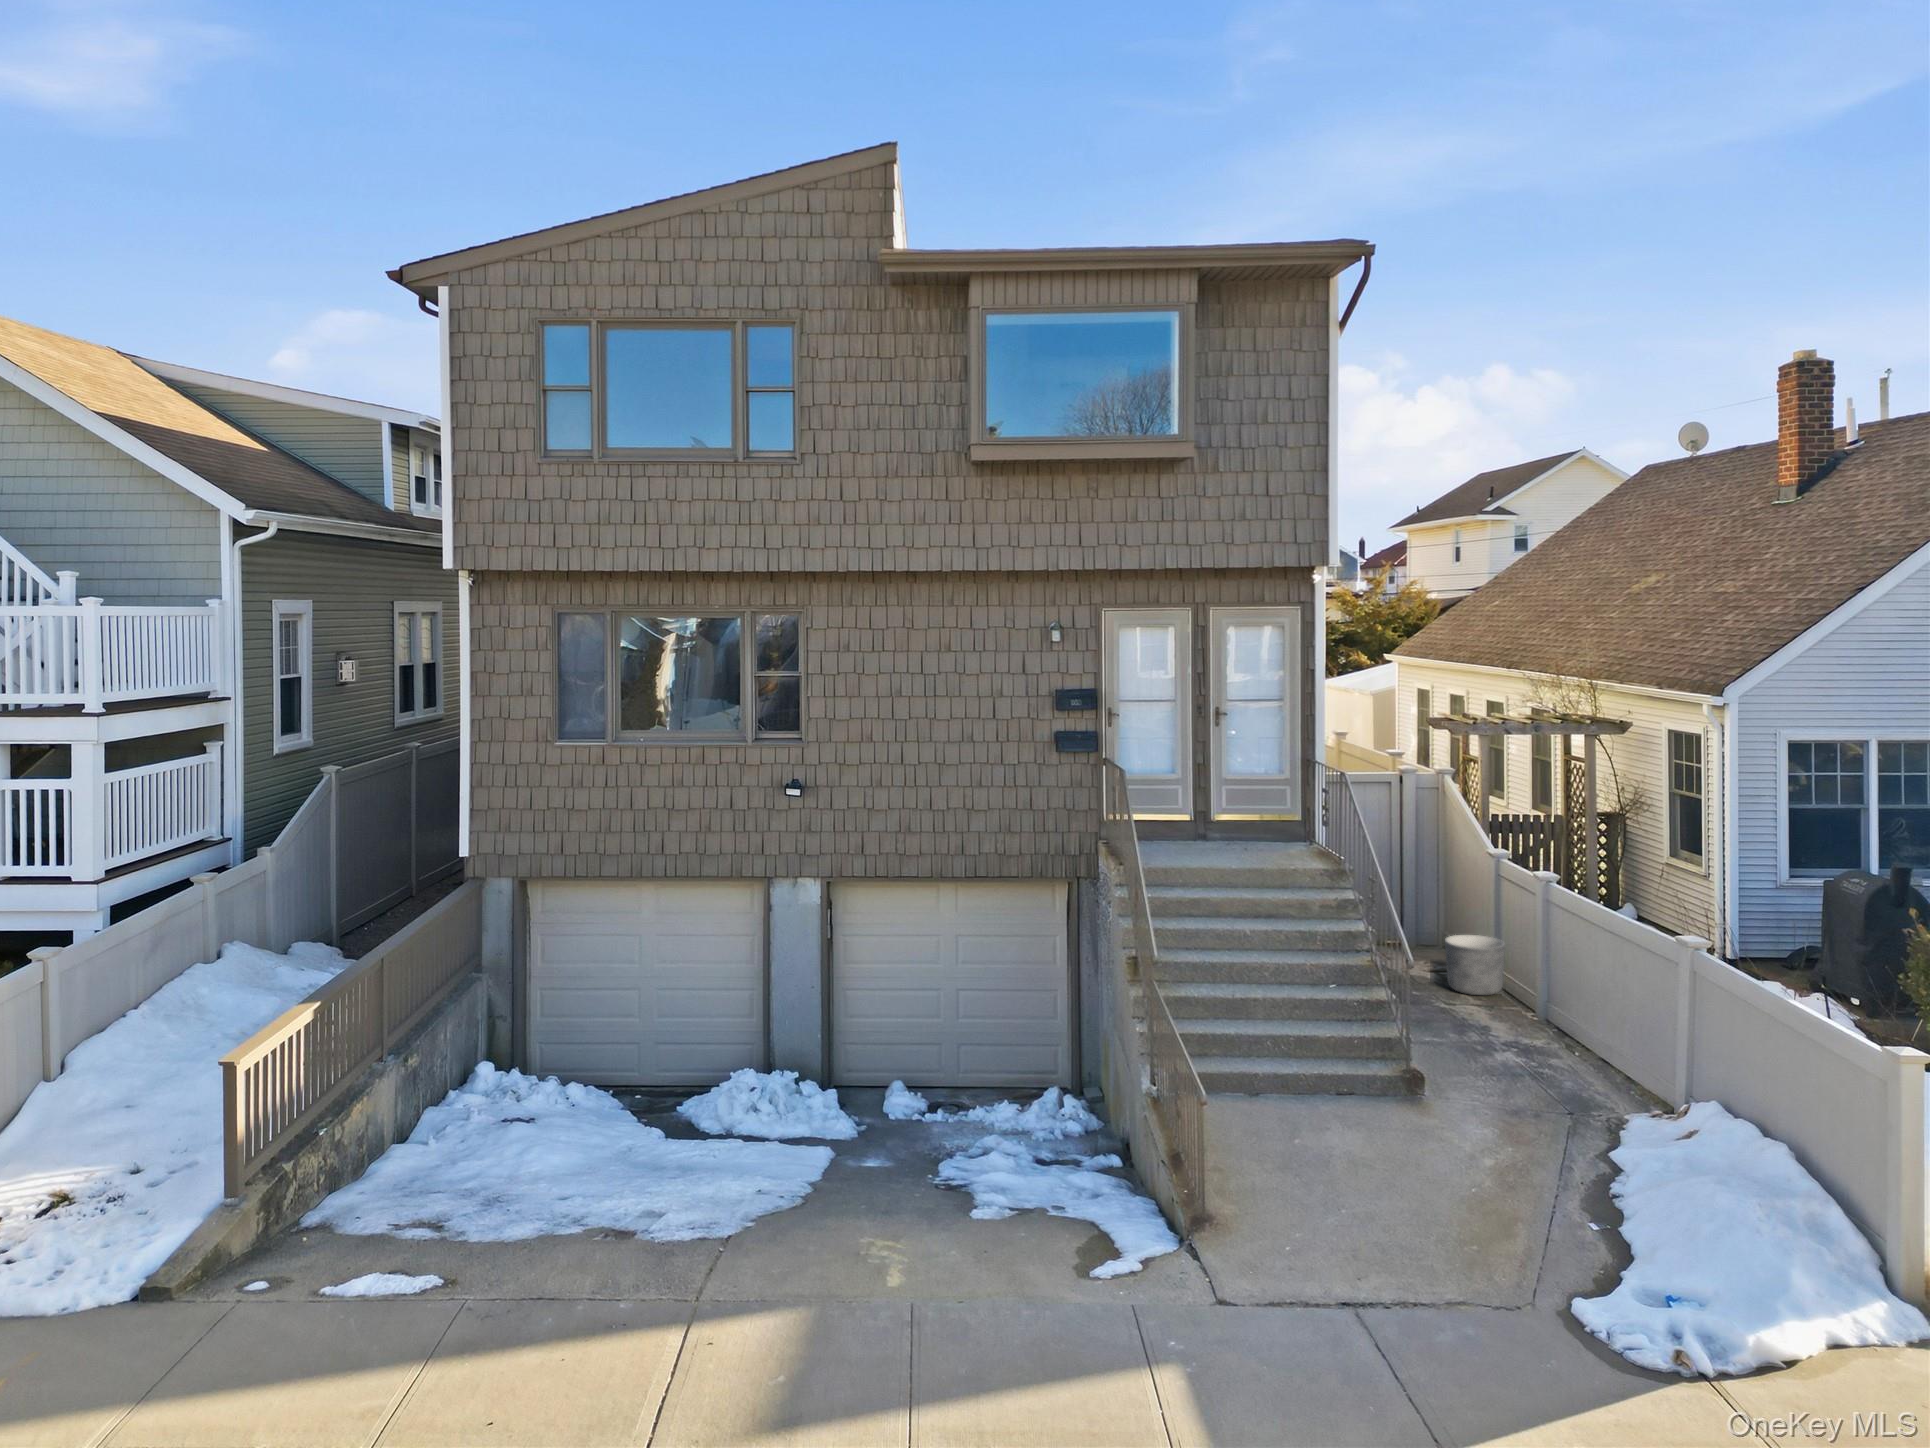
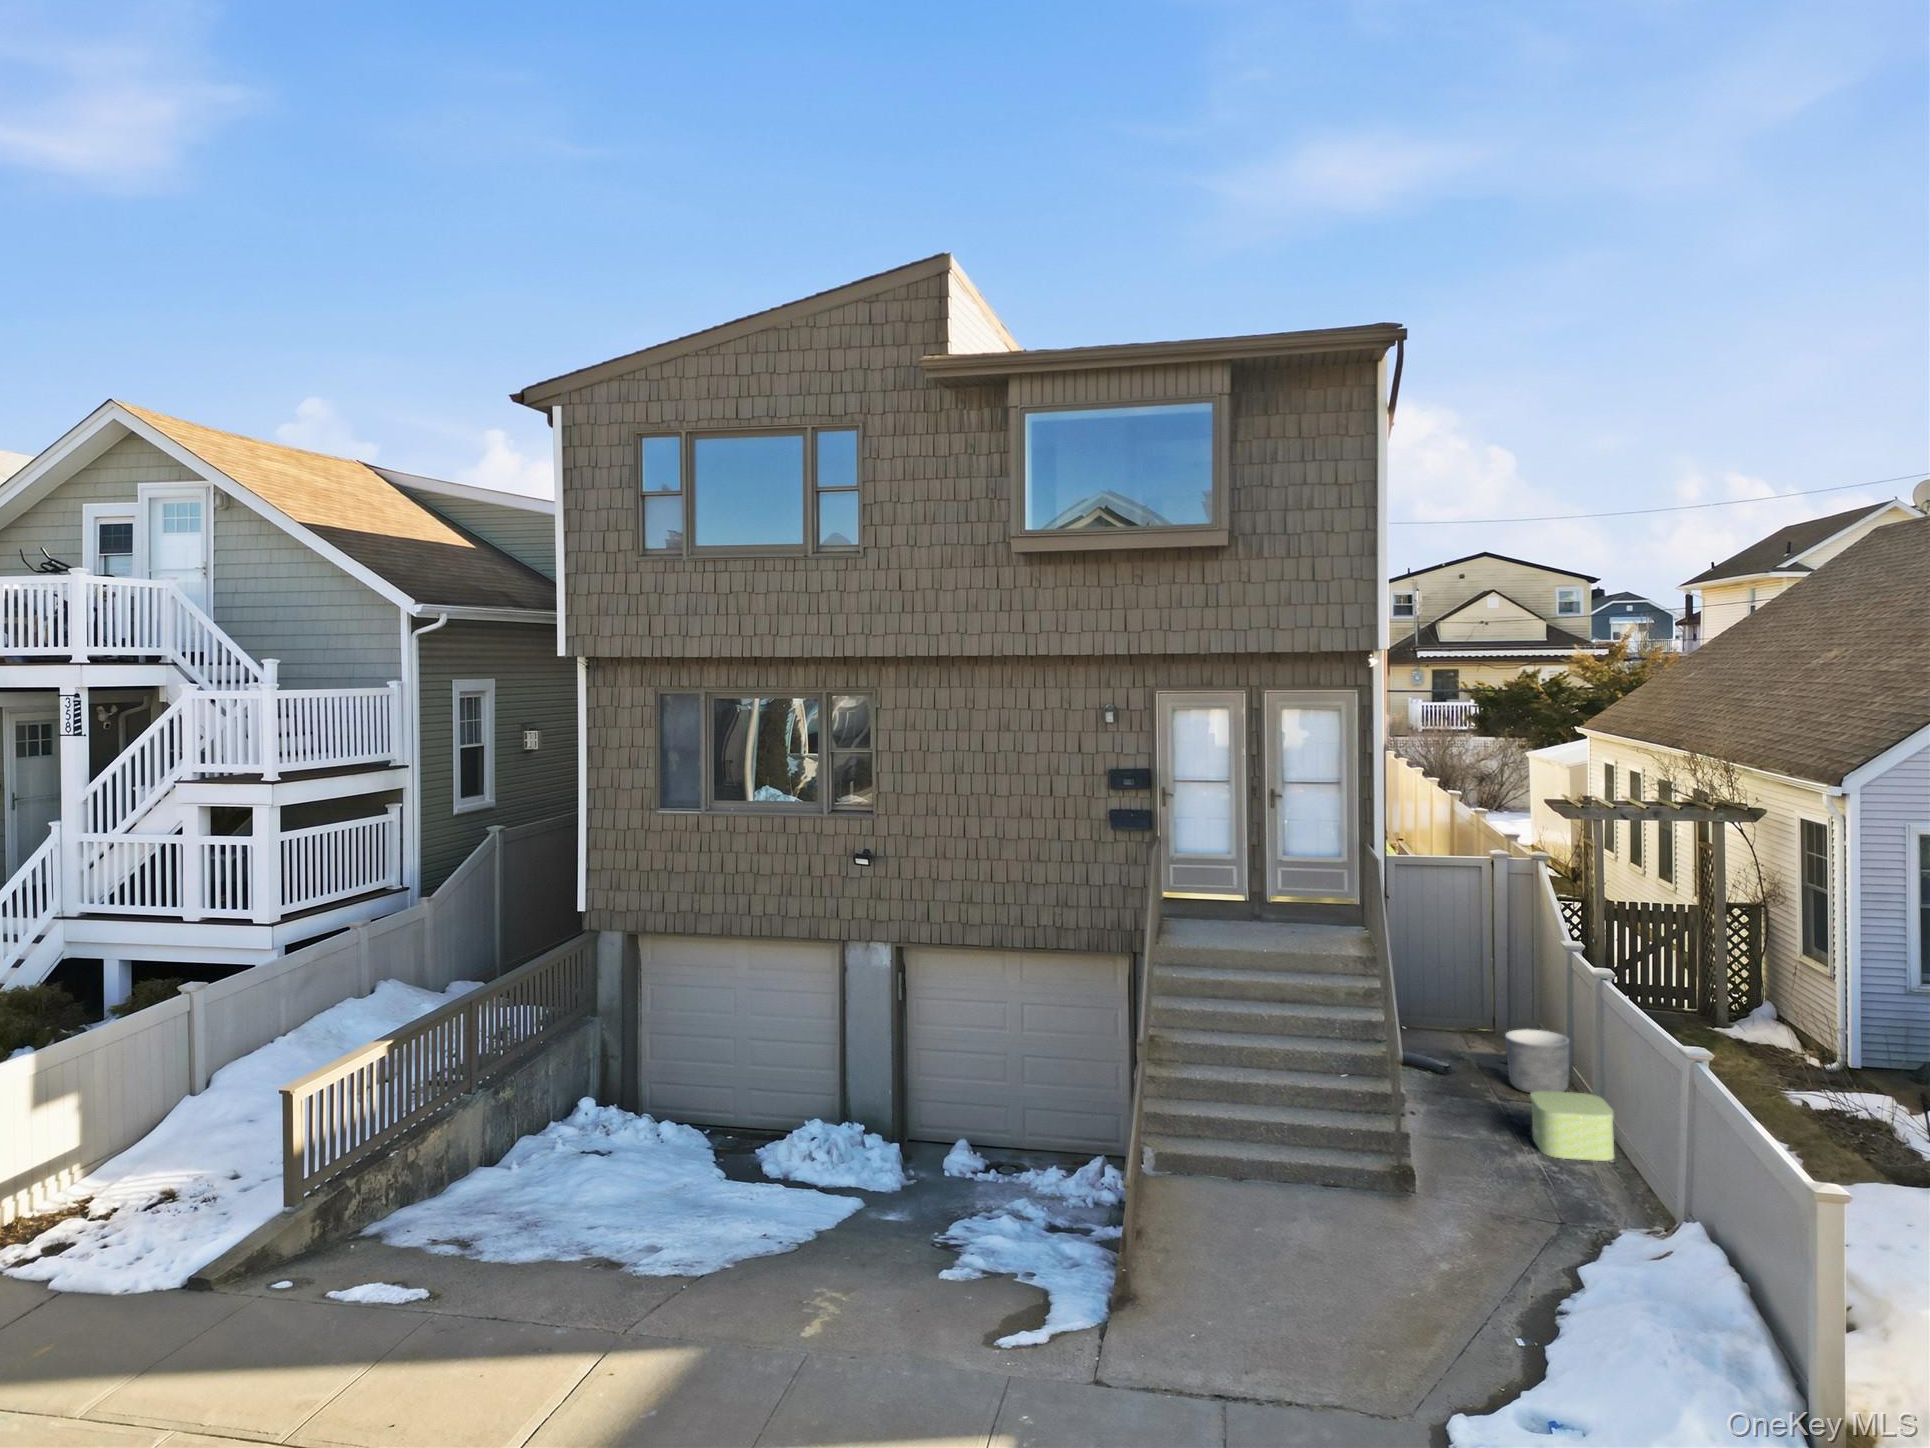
storage box: none [1493,990,1575,1052] -> present [1530,1091,1614,1161]

